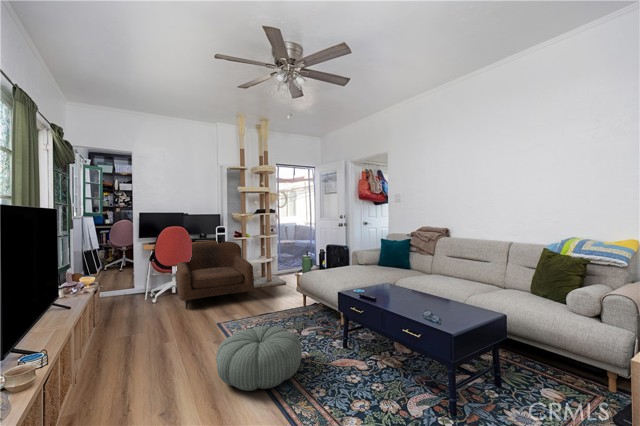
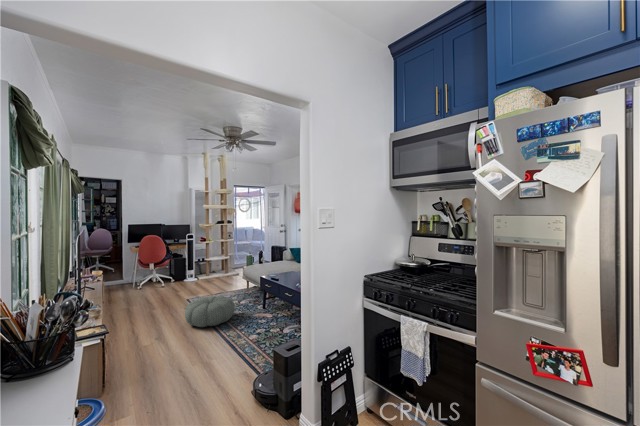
armchair: present [176,241,254,309] -> none [156,245,213,292]

